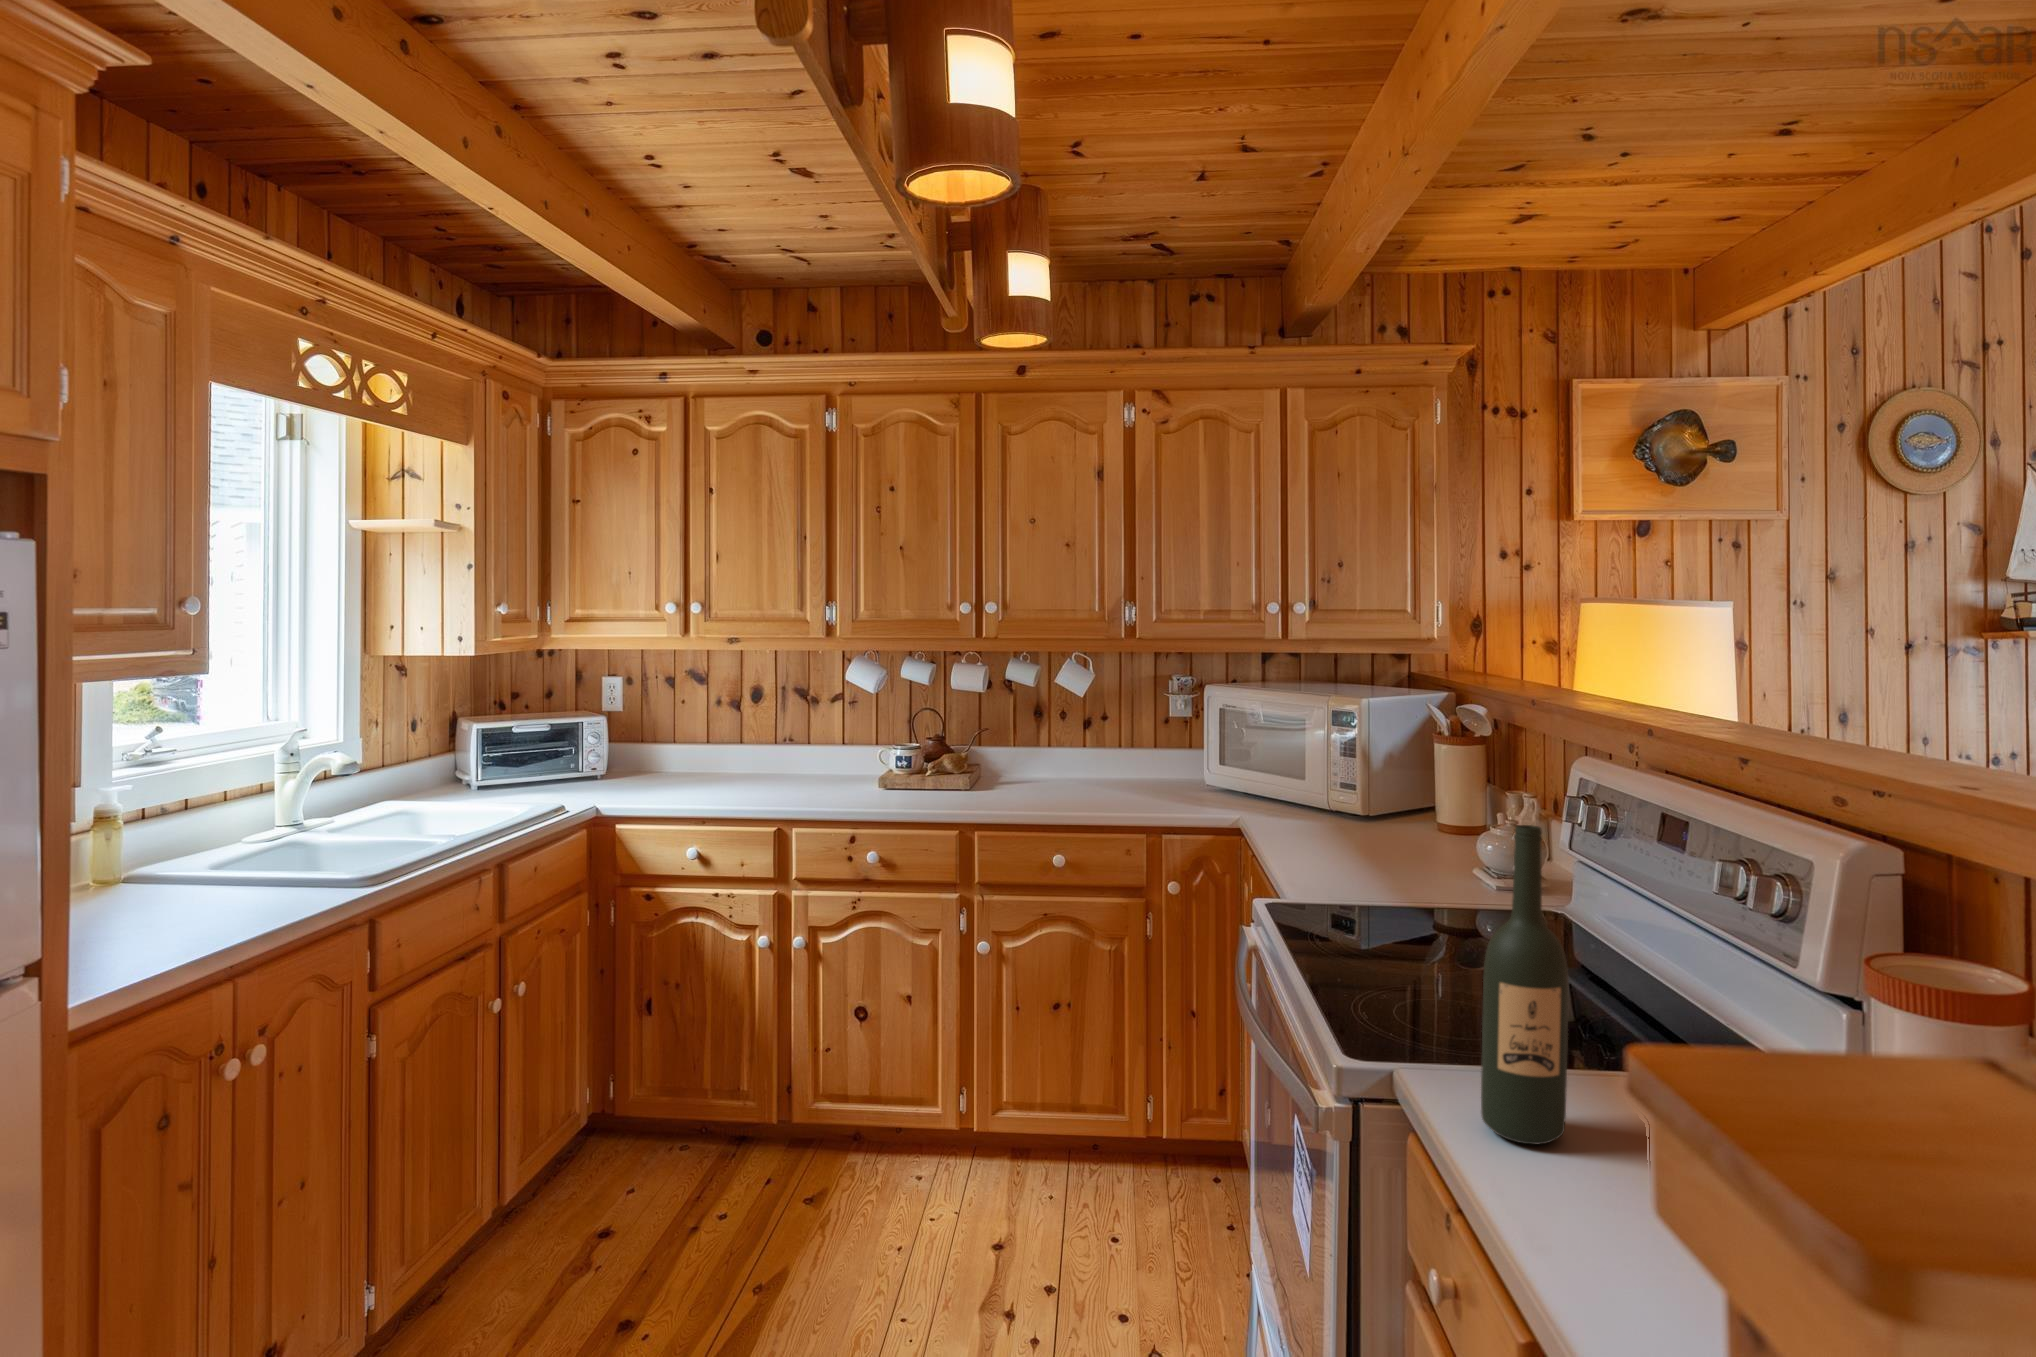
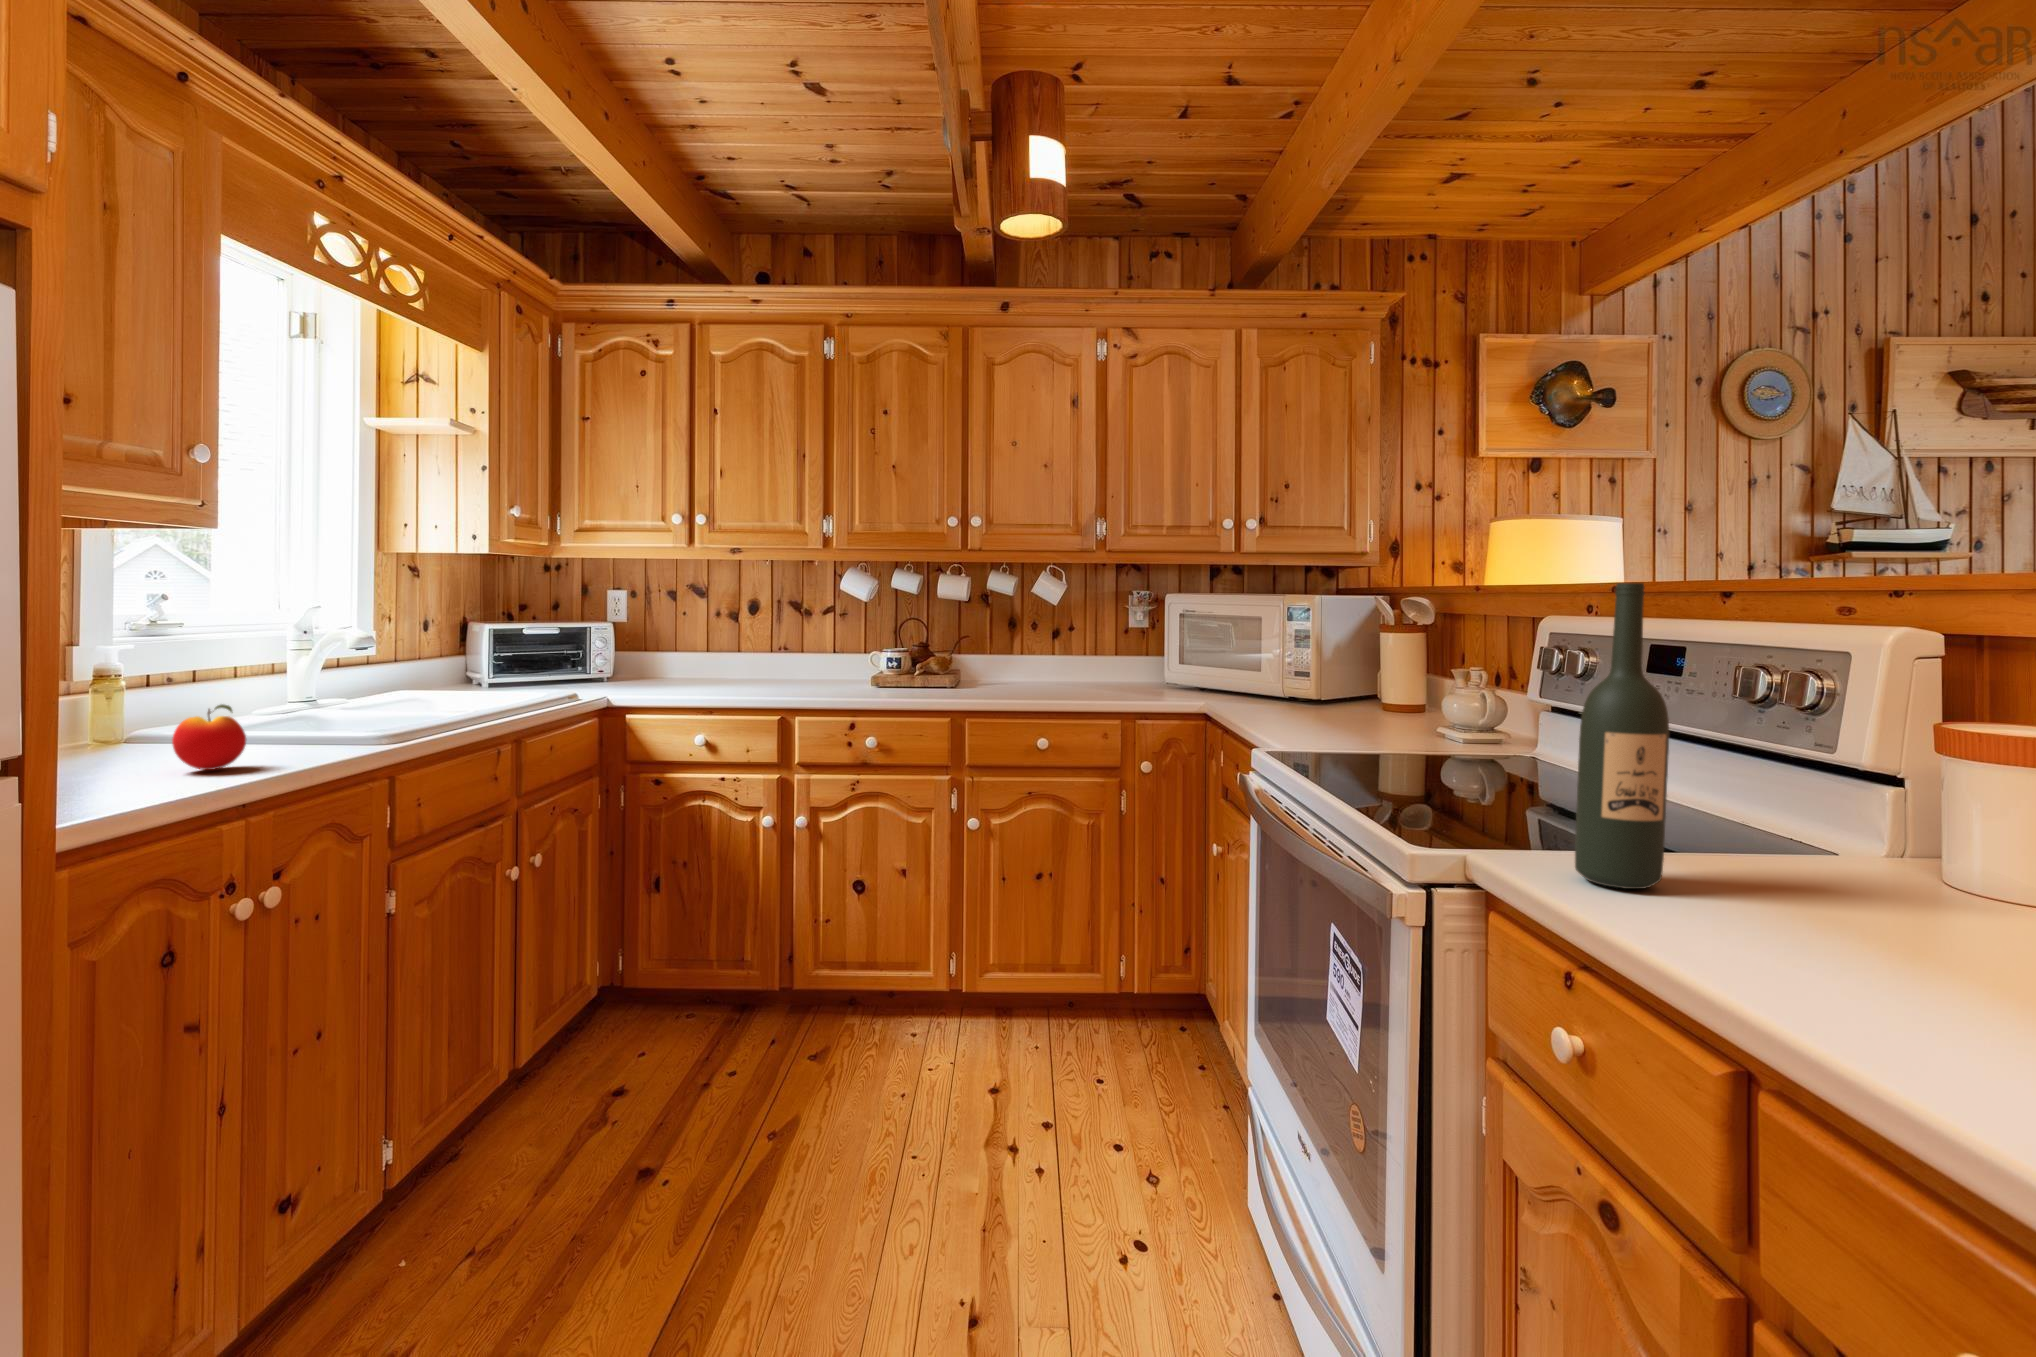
apple: none [152,870,221,935] -> present [172,704,246,770]

